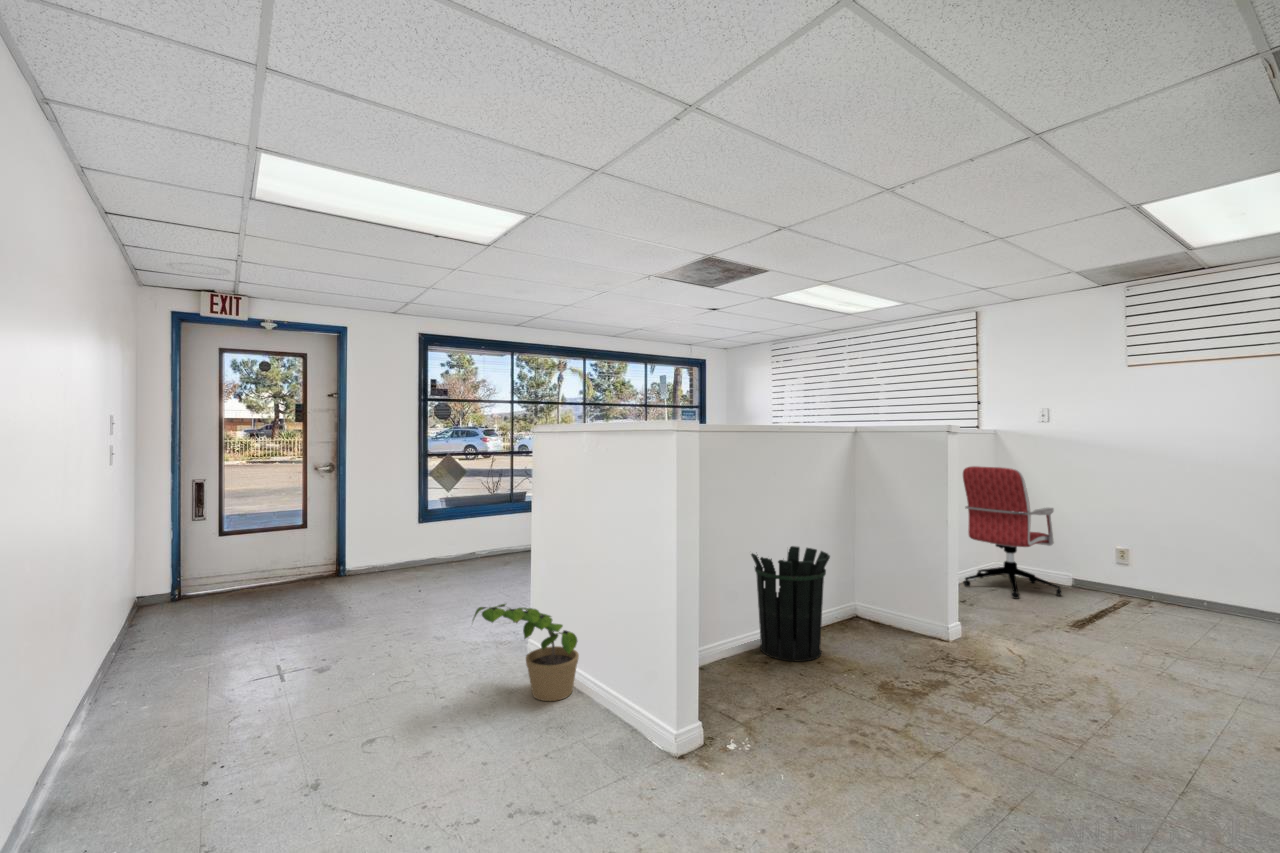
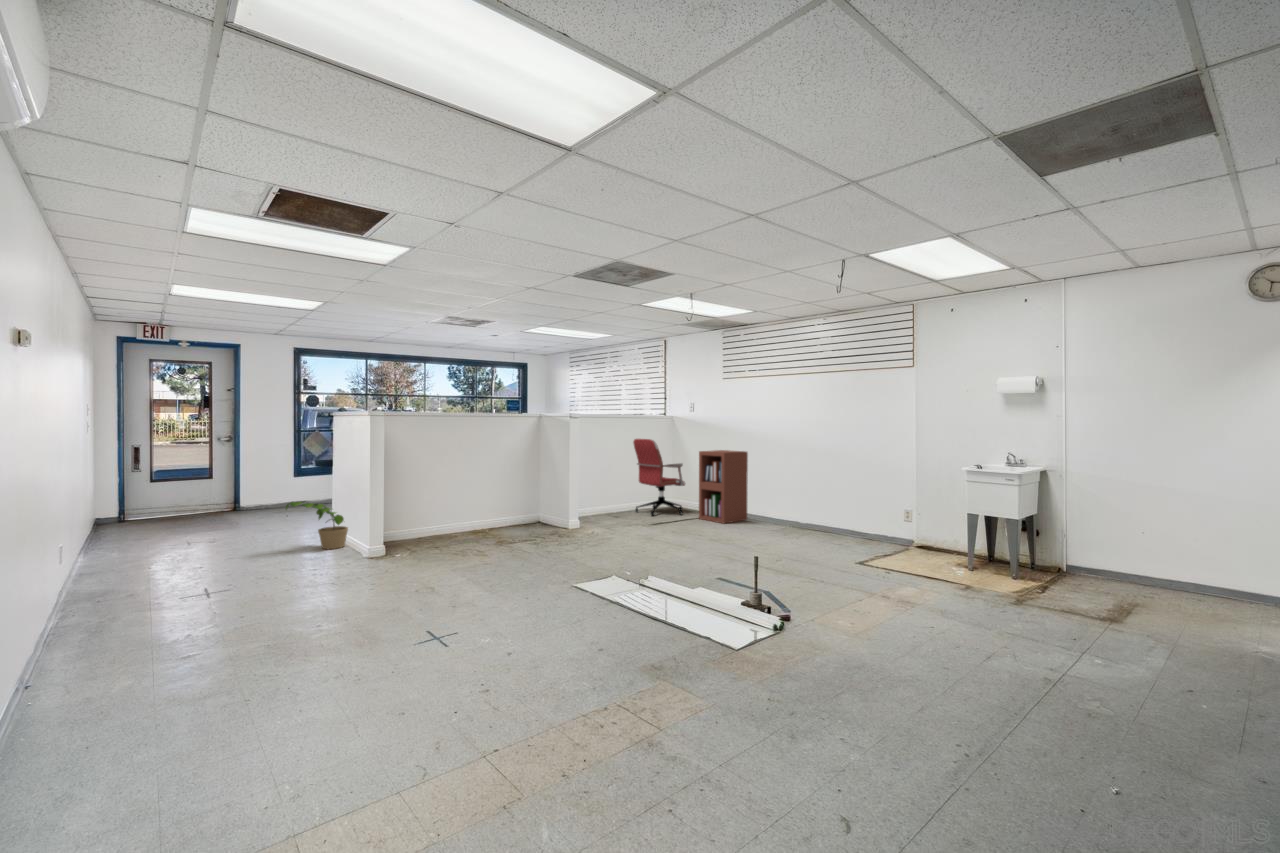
bookshelf: none [1113,486,1211,624] -> present [699,450,748,523]
waste bin: present [751,546,830,662] -> none [459,480,503,537]

